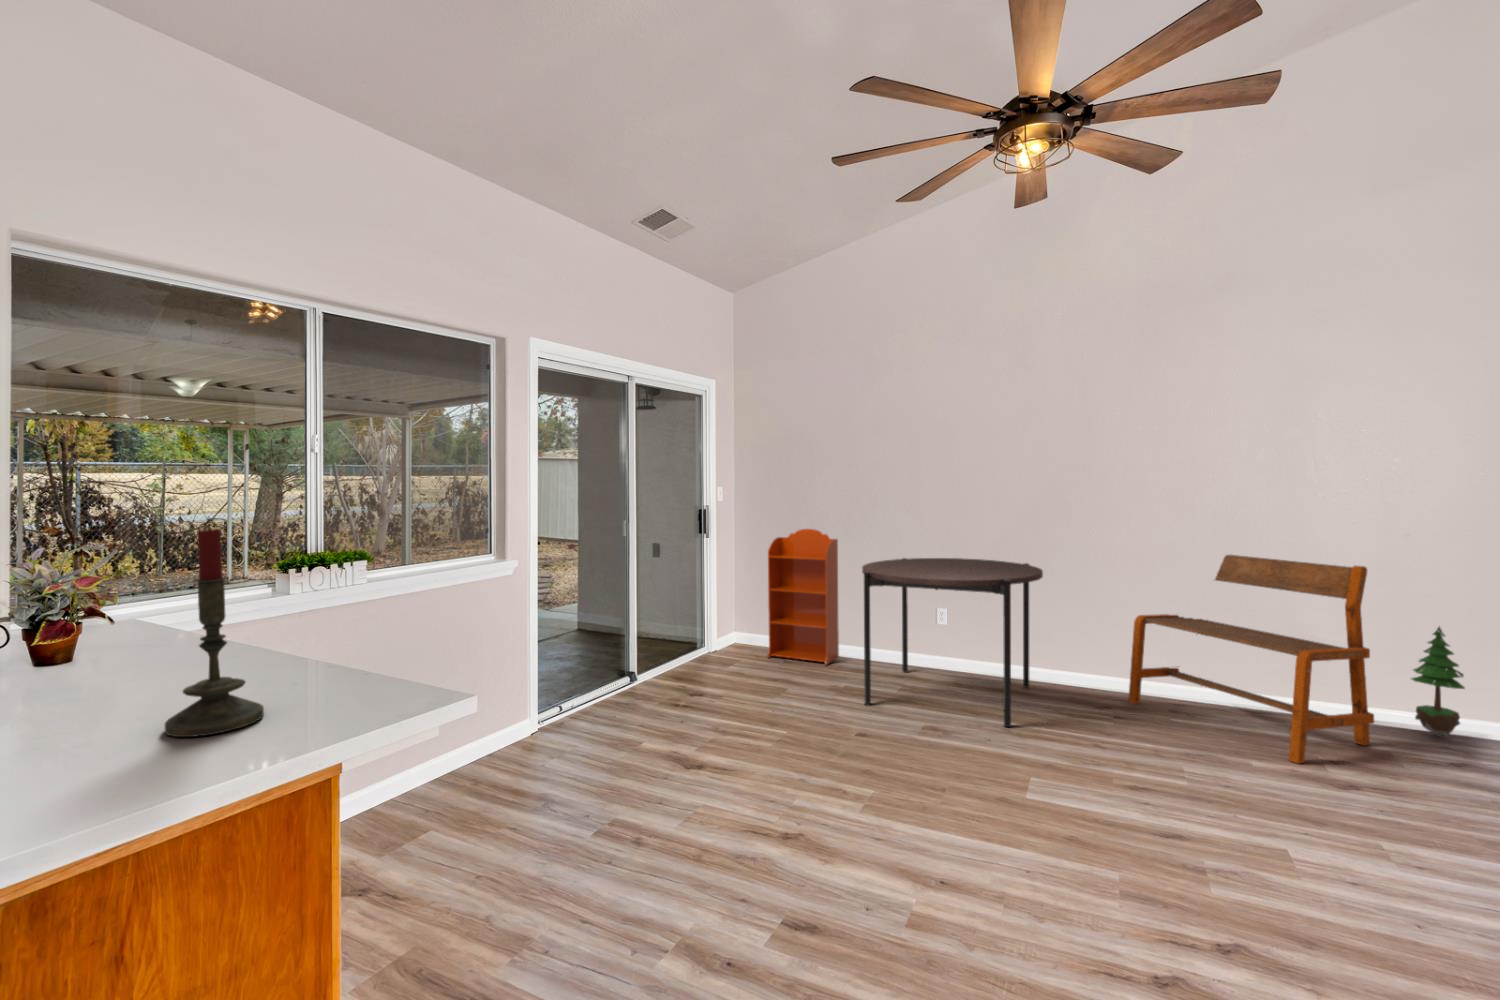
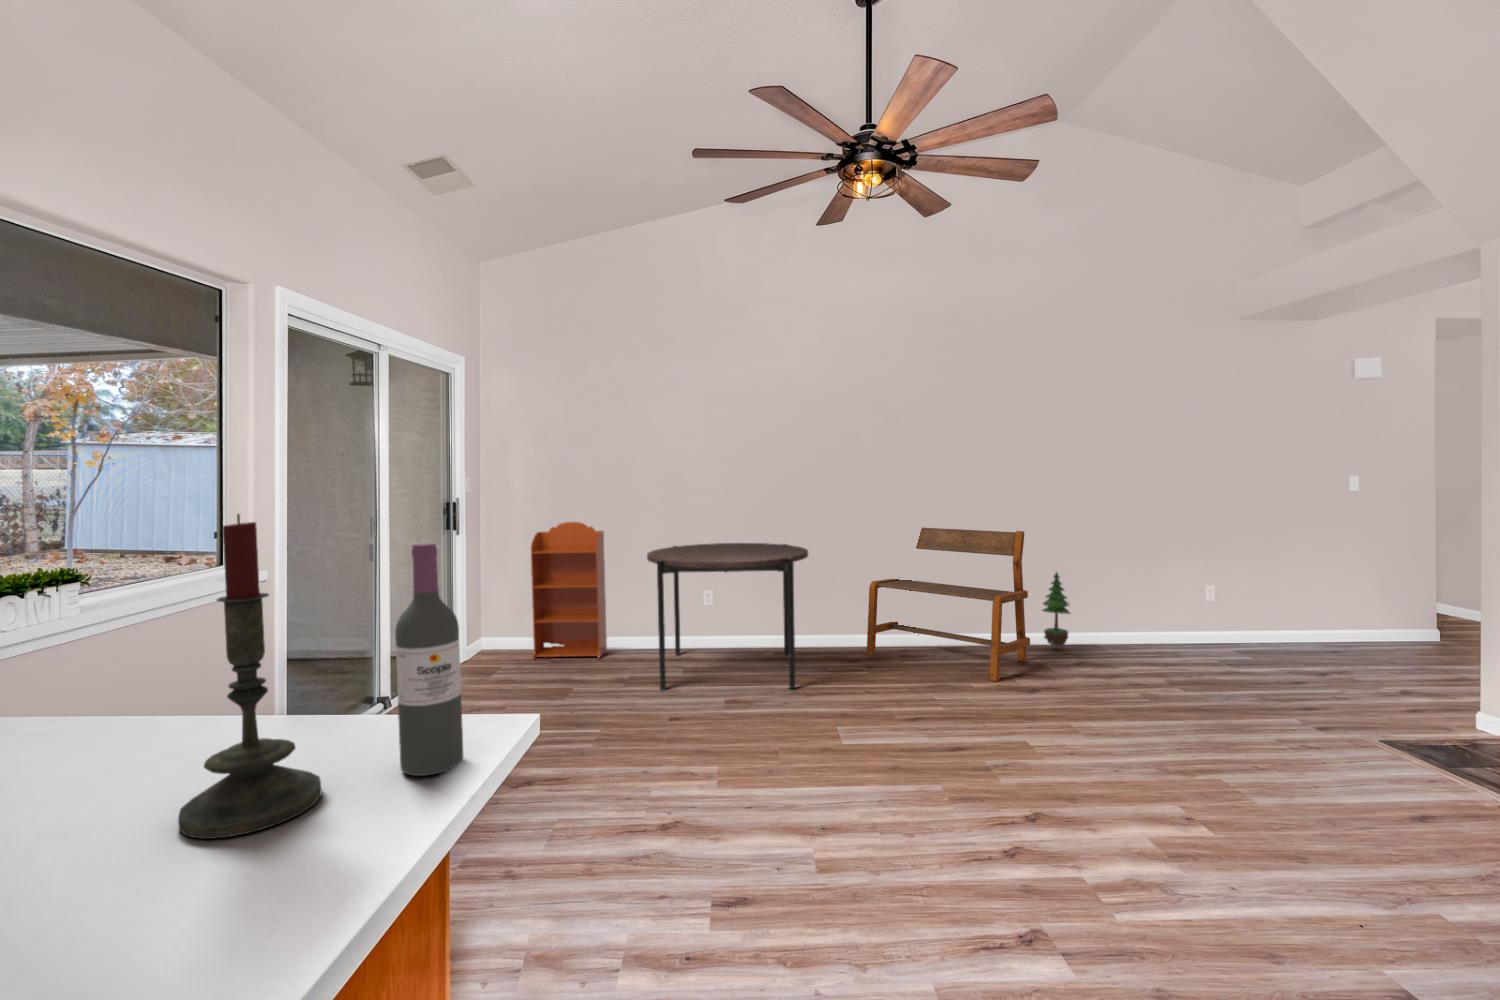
wine bottle: none [308,549,361,723] -> present [395,543,464,776]

